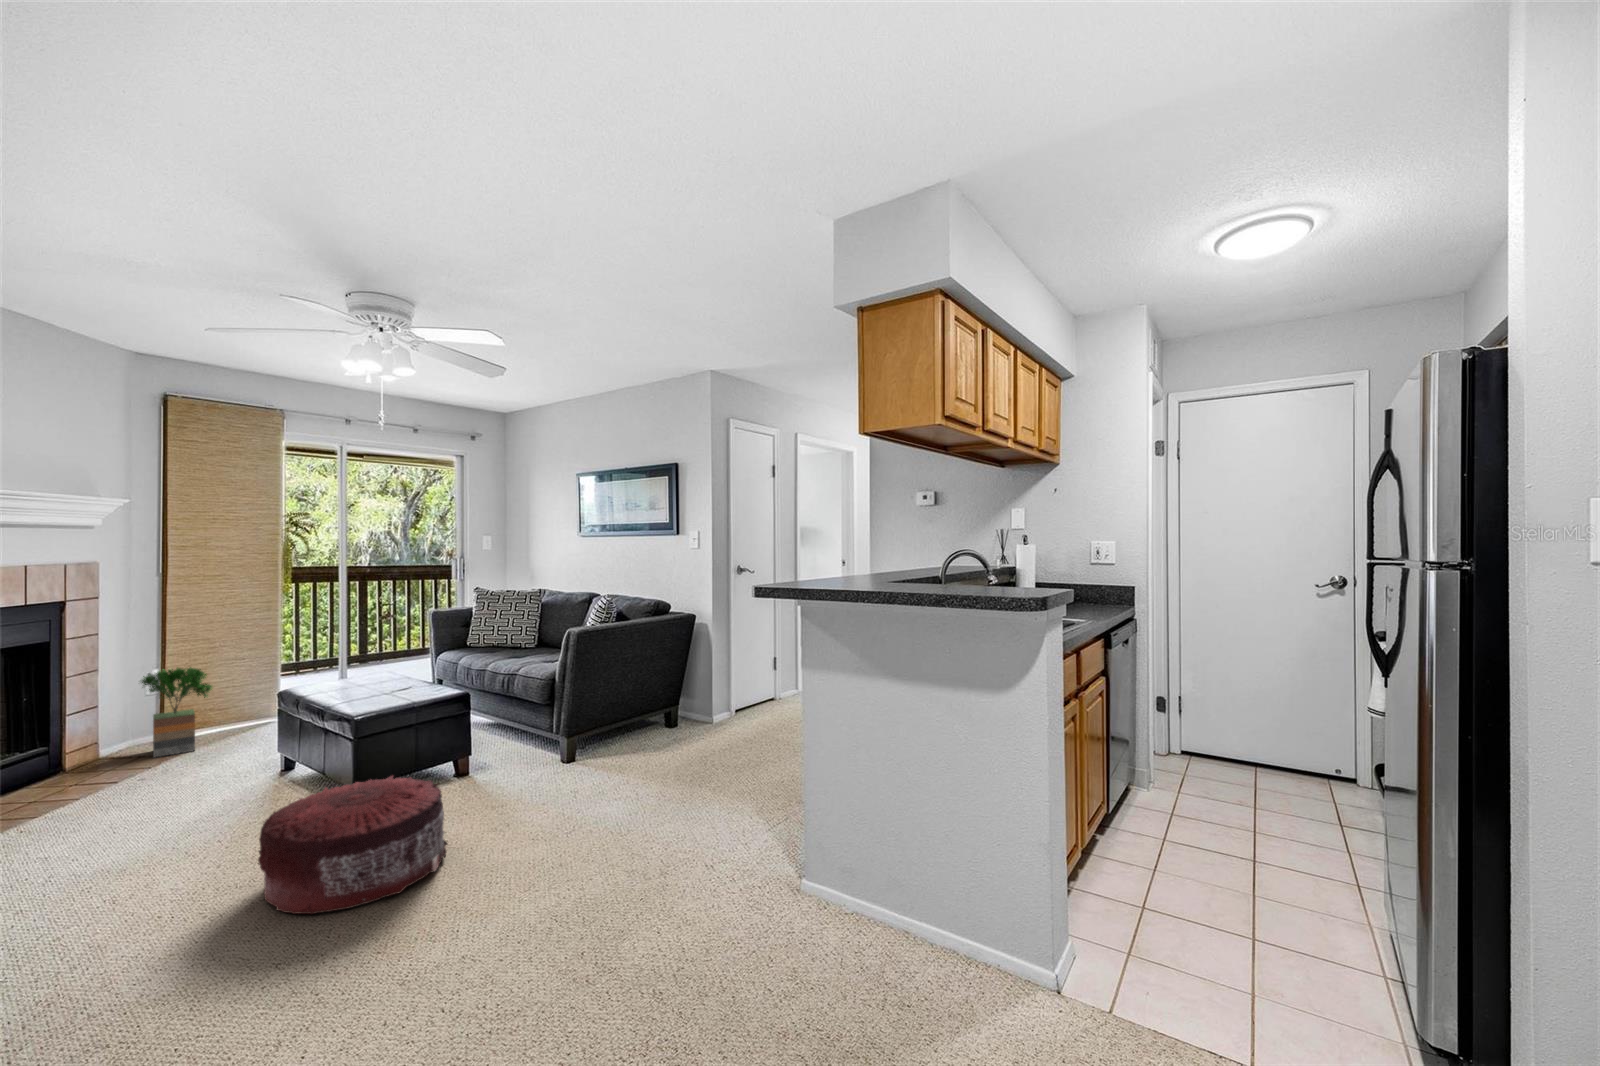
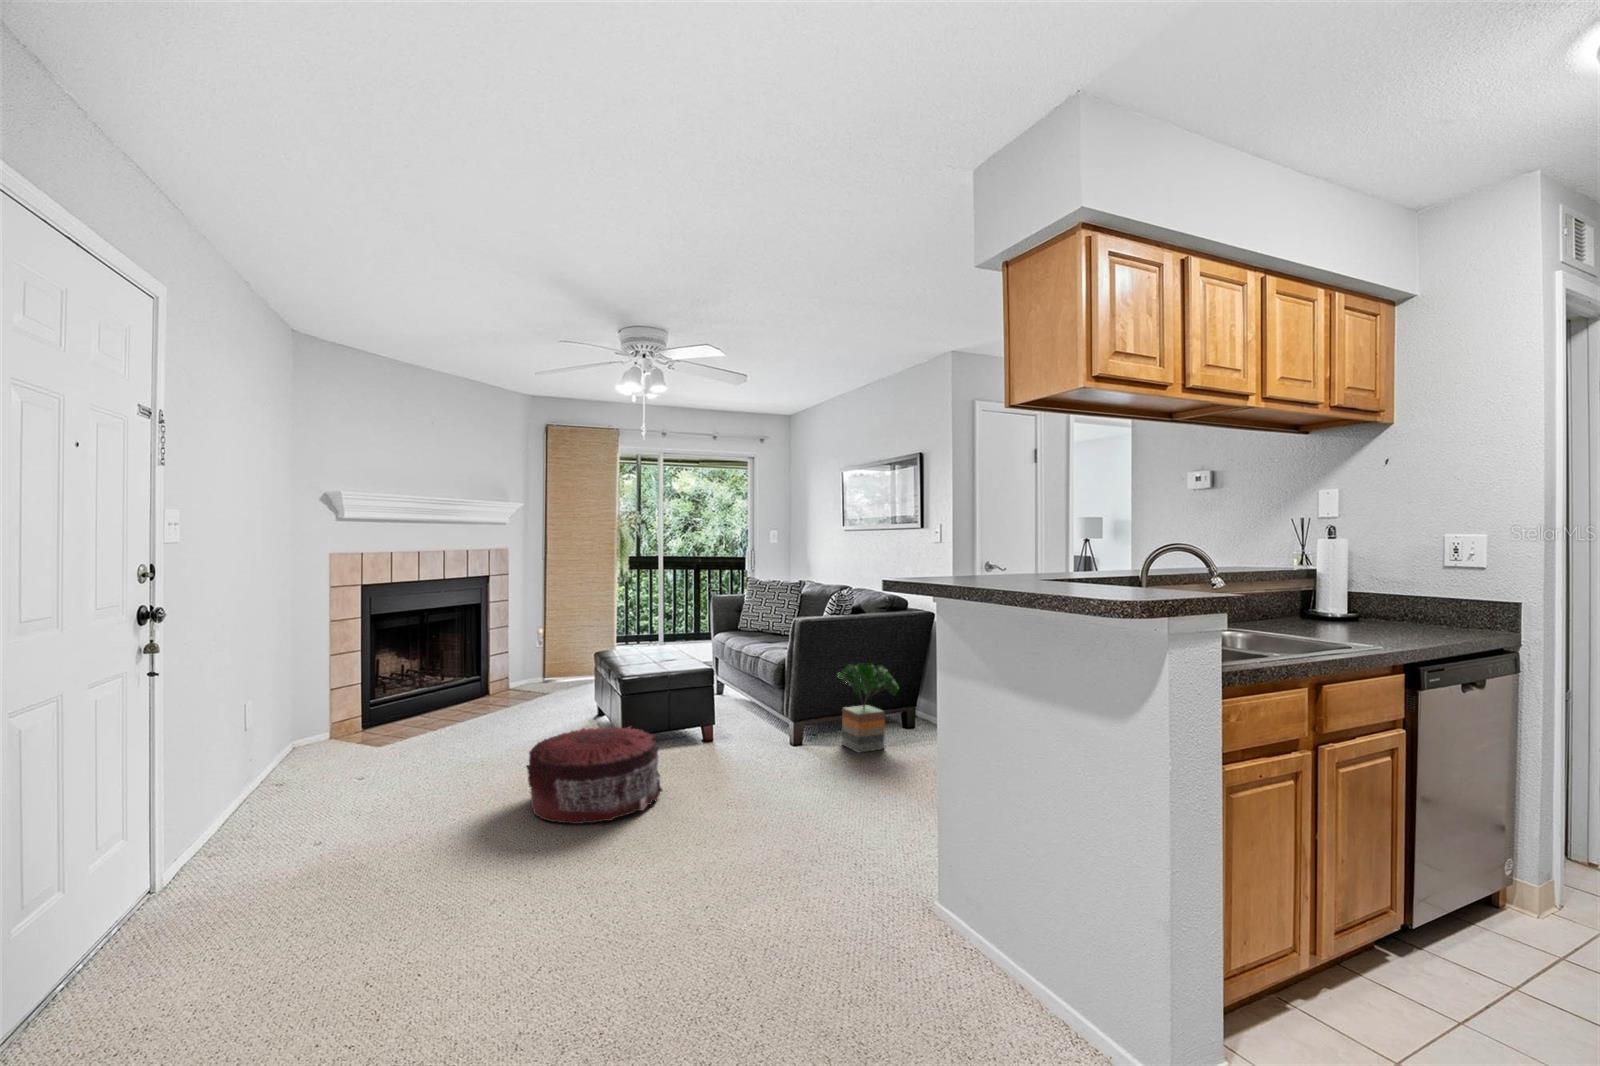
potted tree: present [141,667,212,757] -> present [838,663,898,753]

